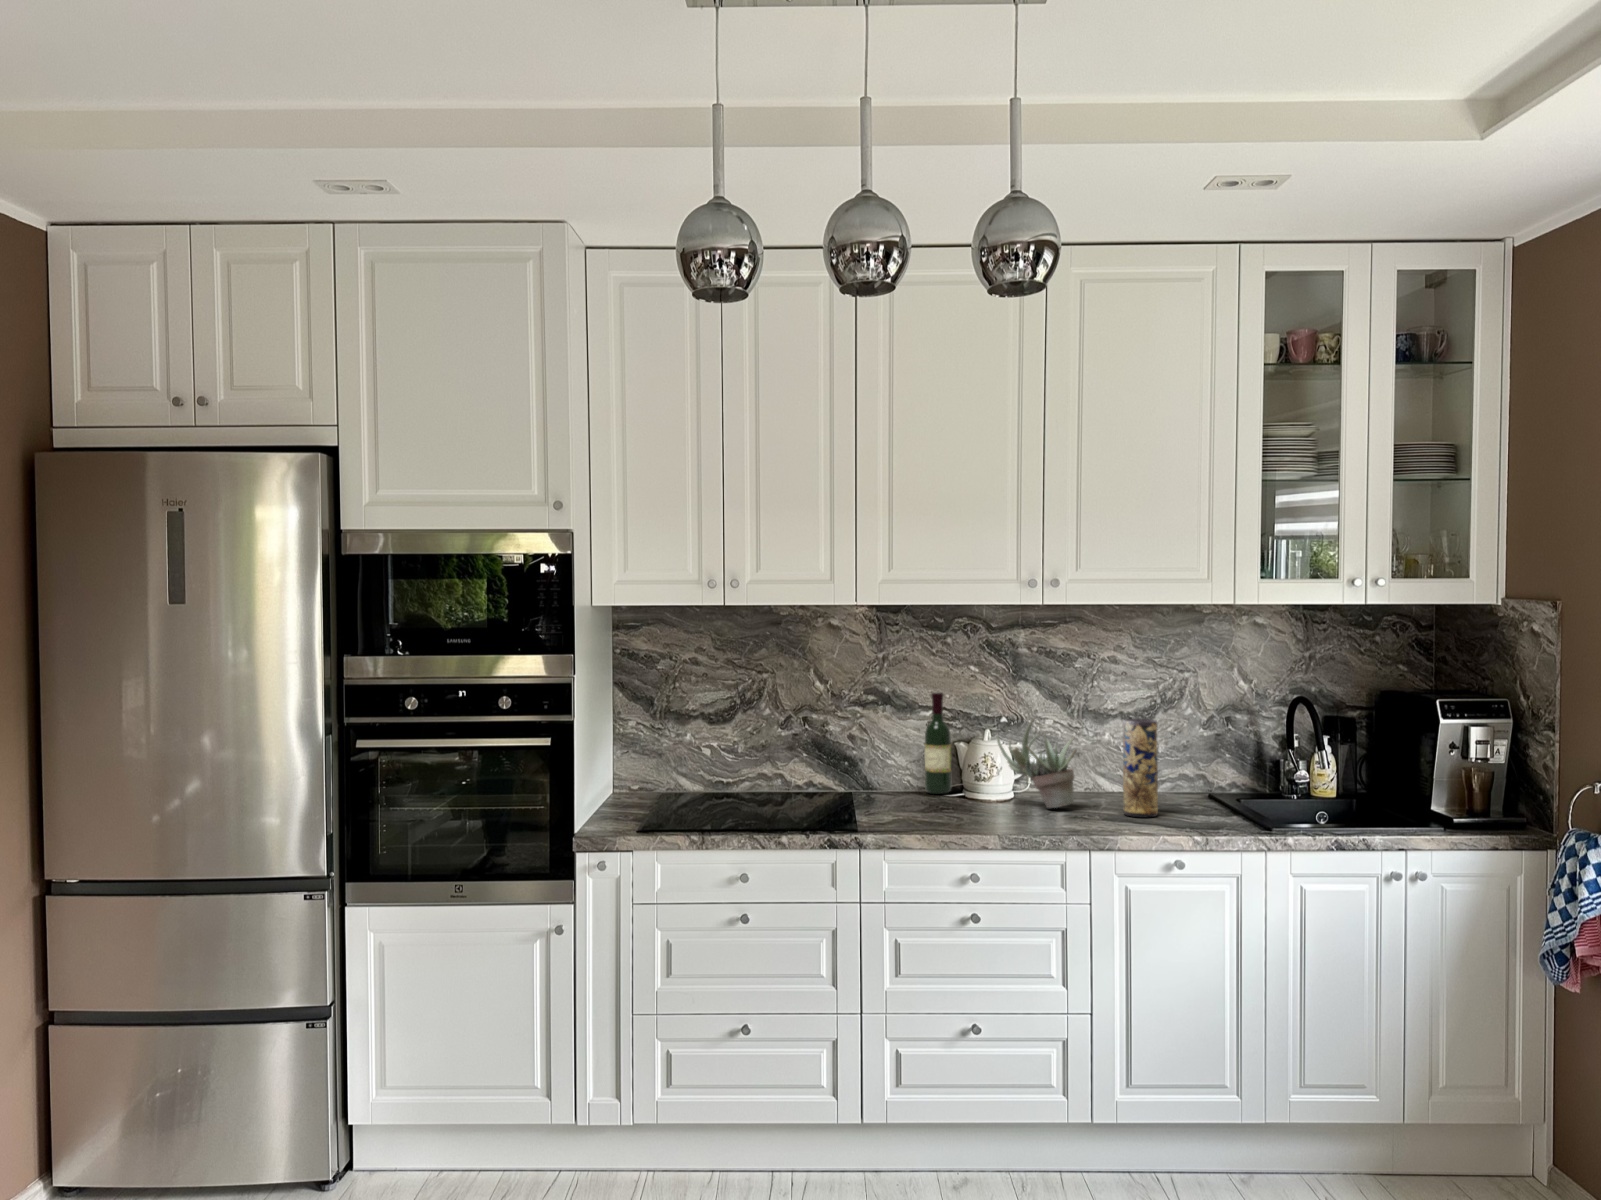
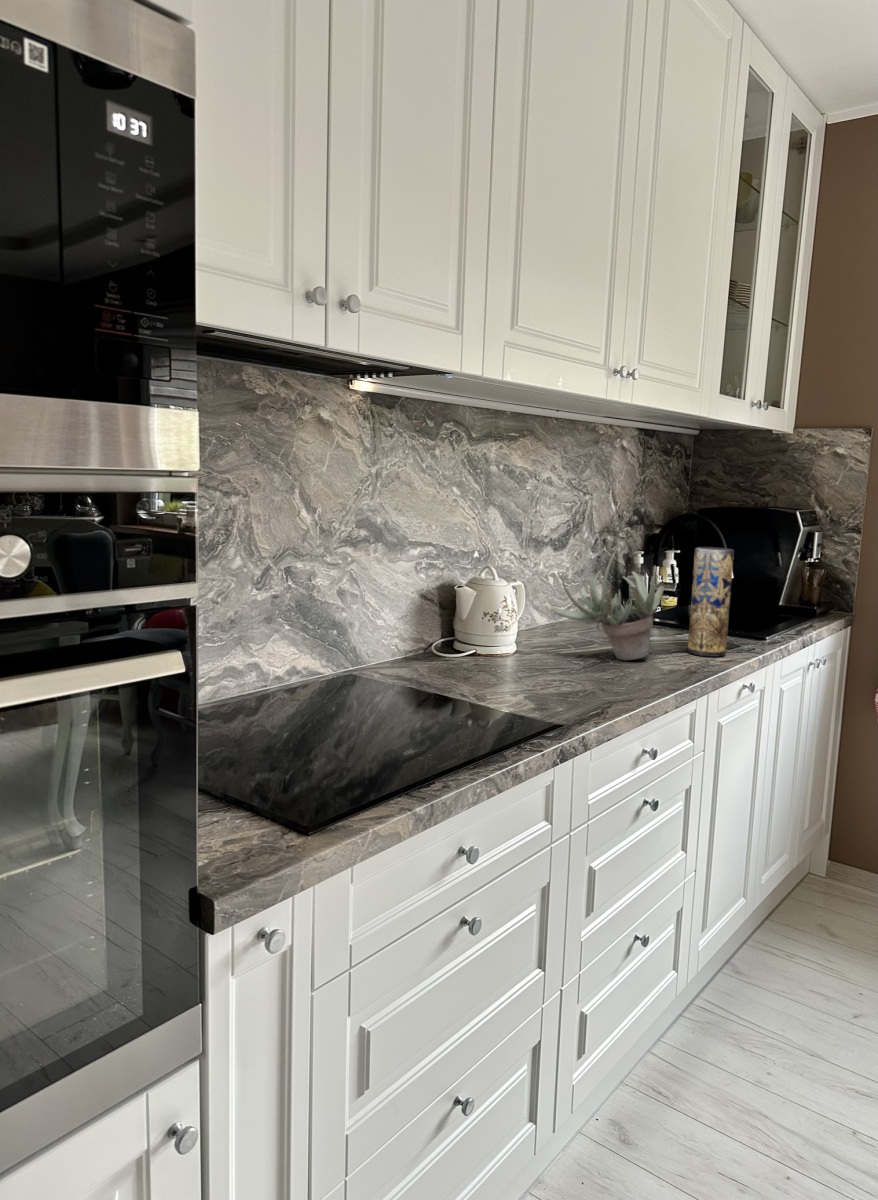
wine bottle: present [925,692,952,794] -> none [432,523,469,660]

